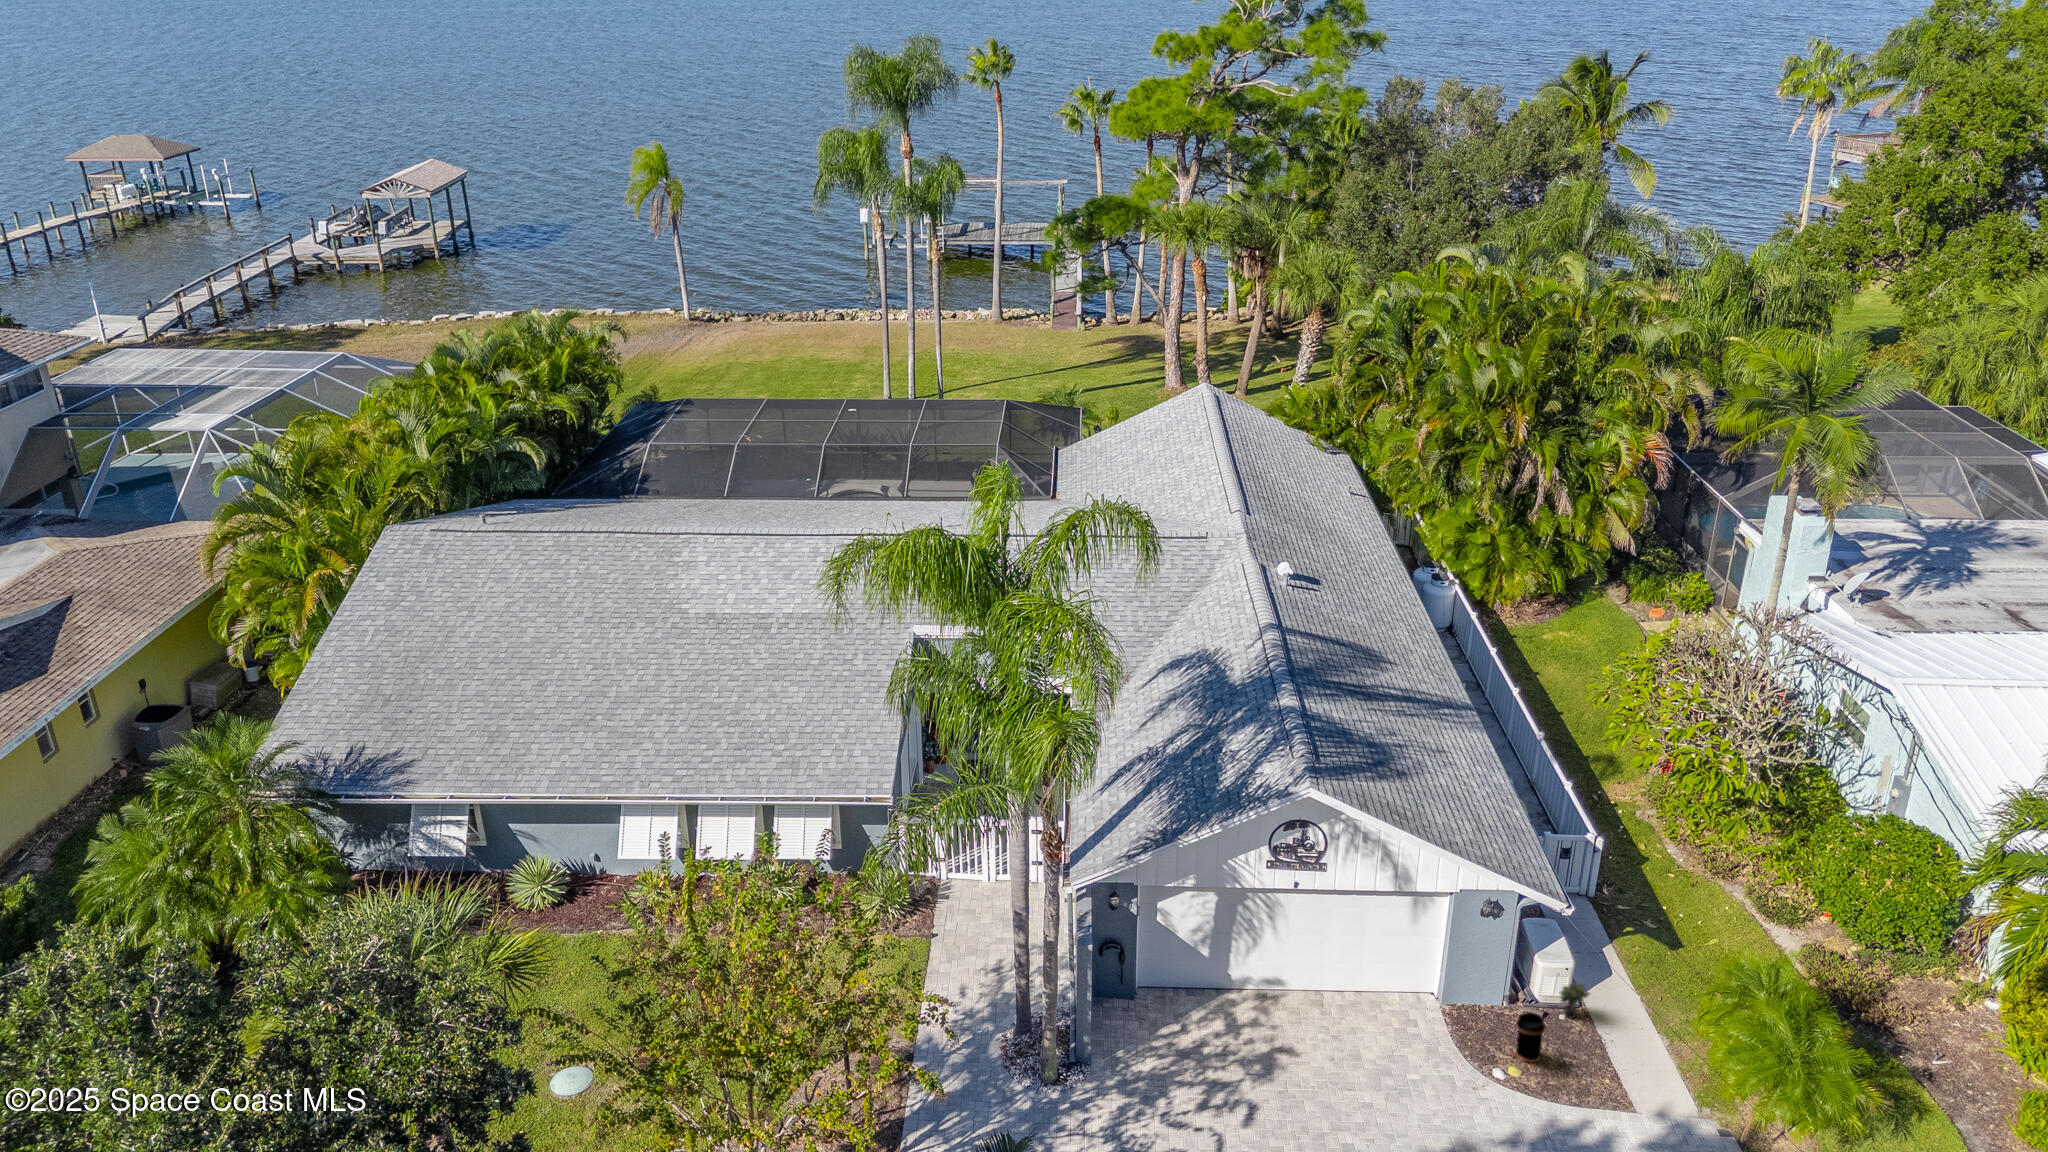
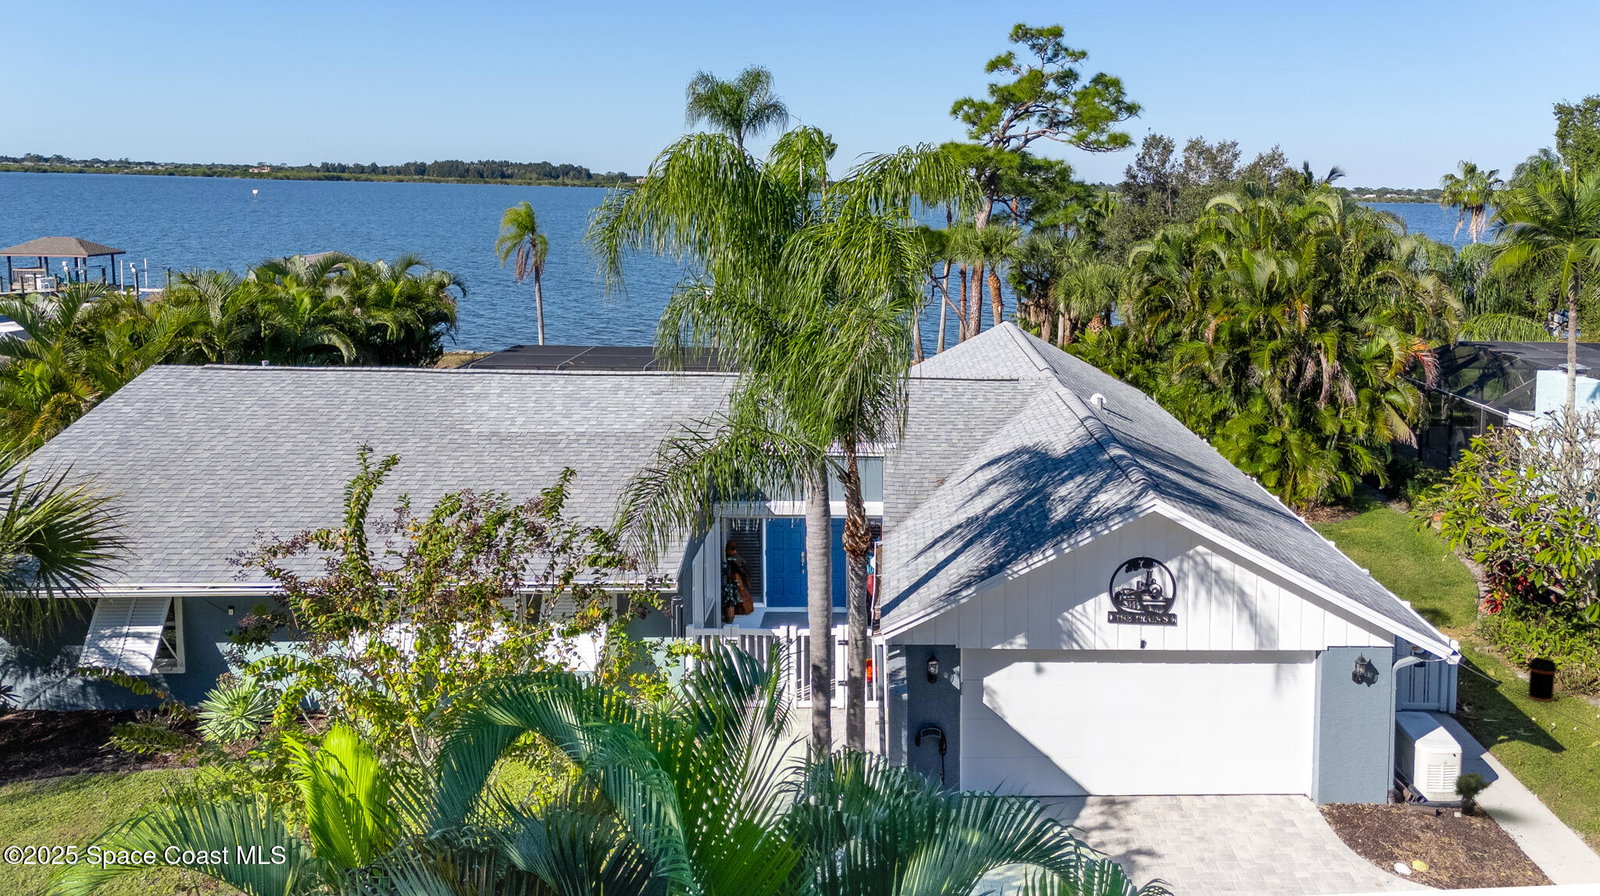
trash can: present [1516,1012,1545,1062] -> present [1528,658,1557,702]

